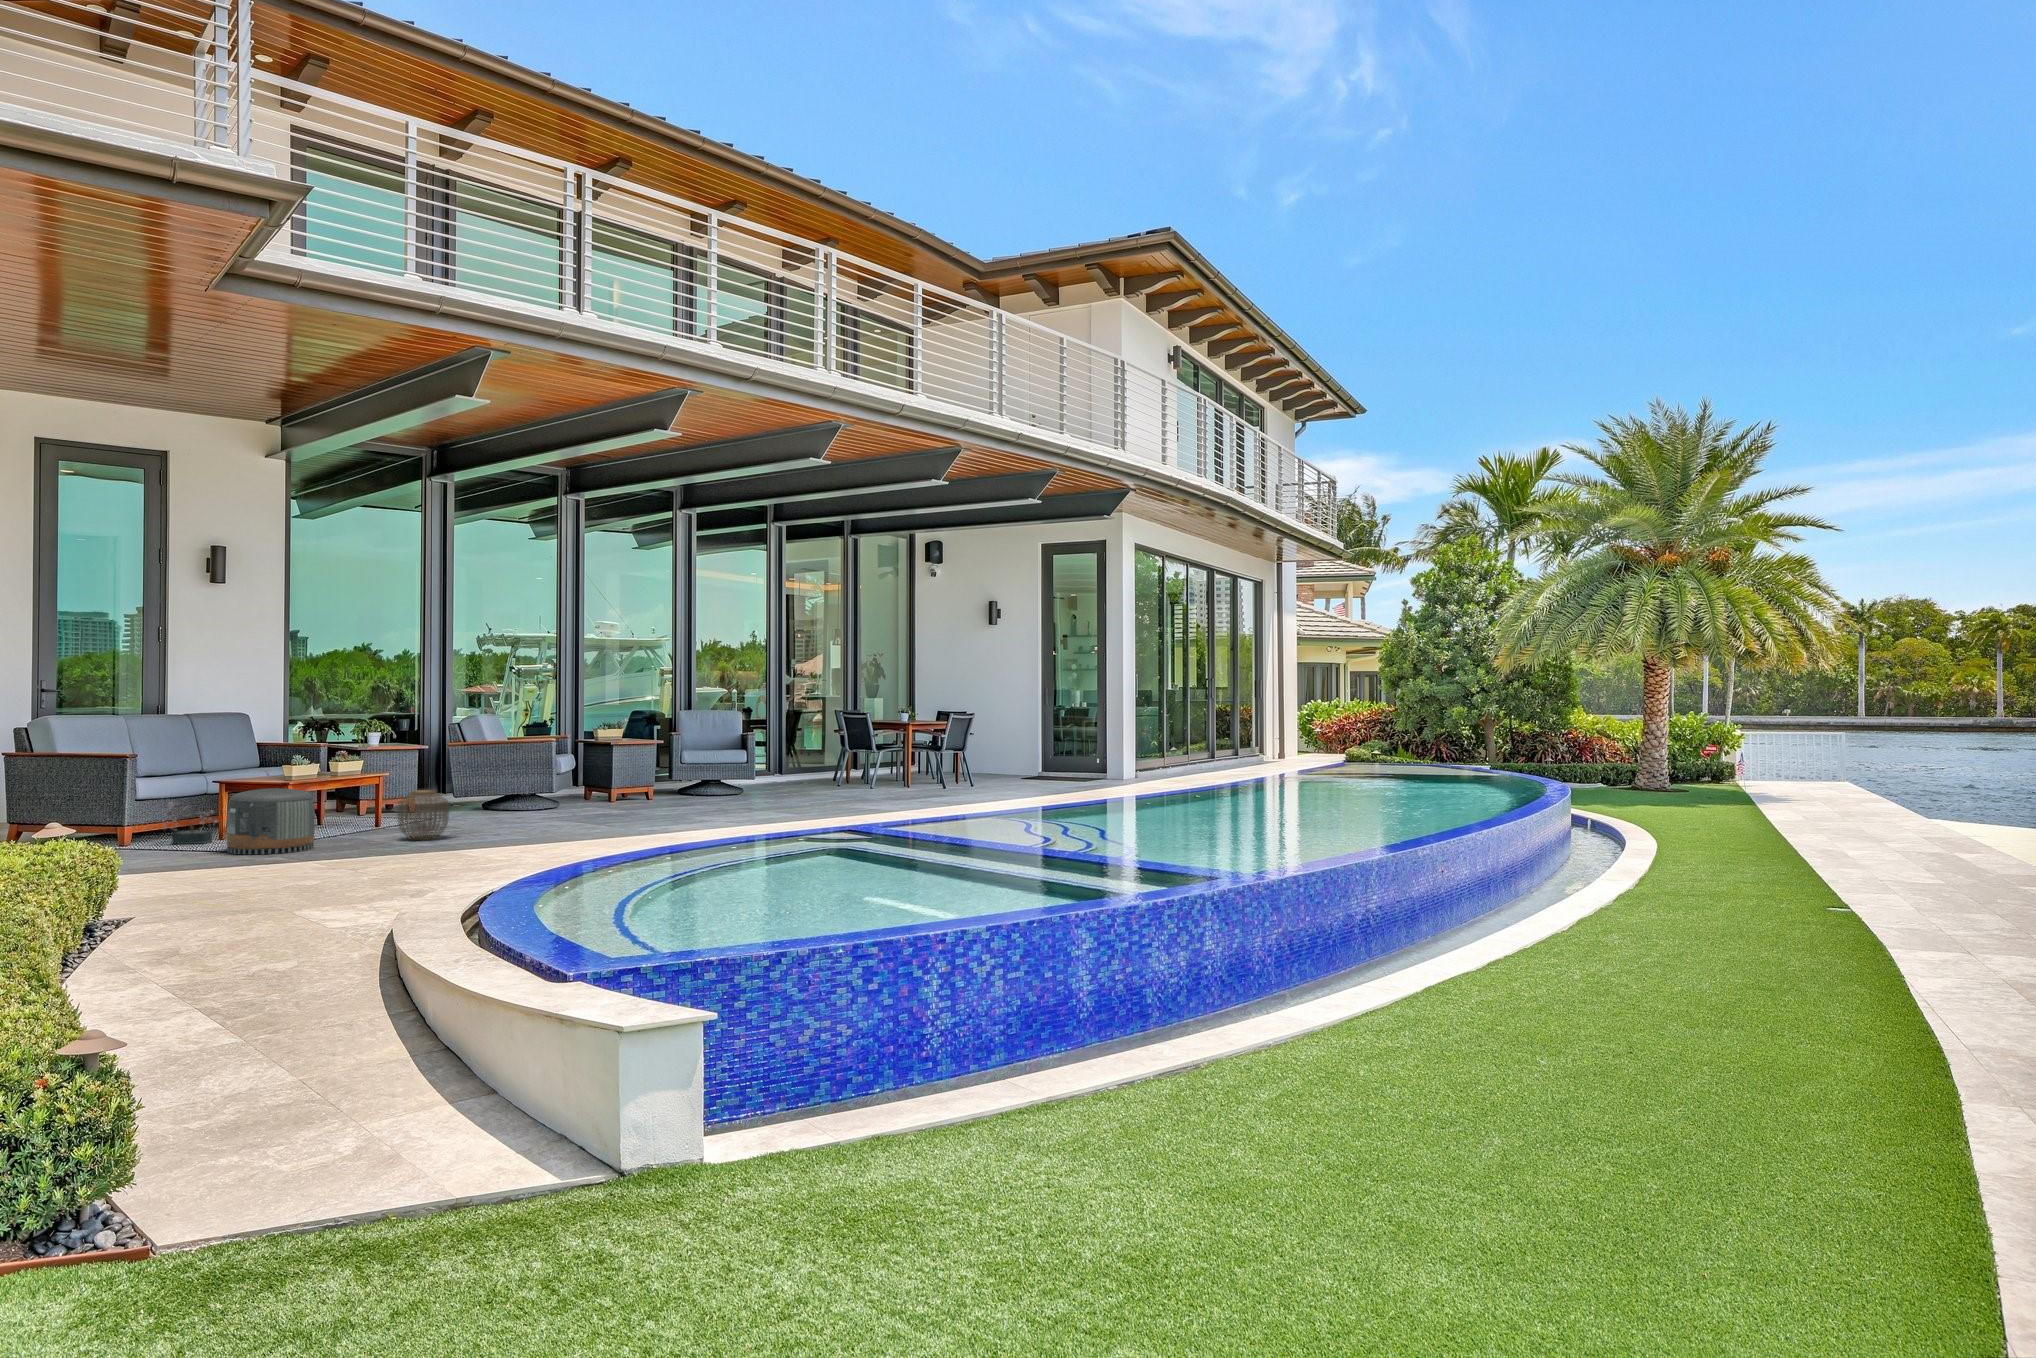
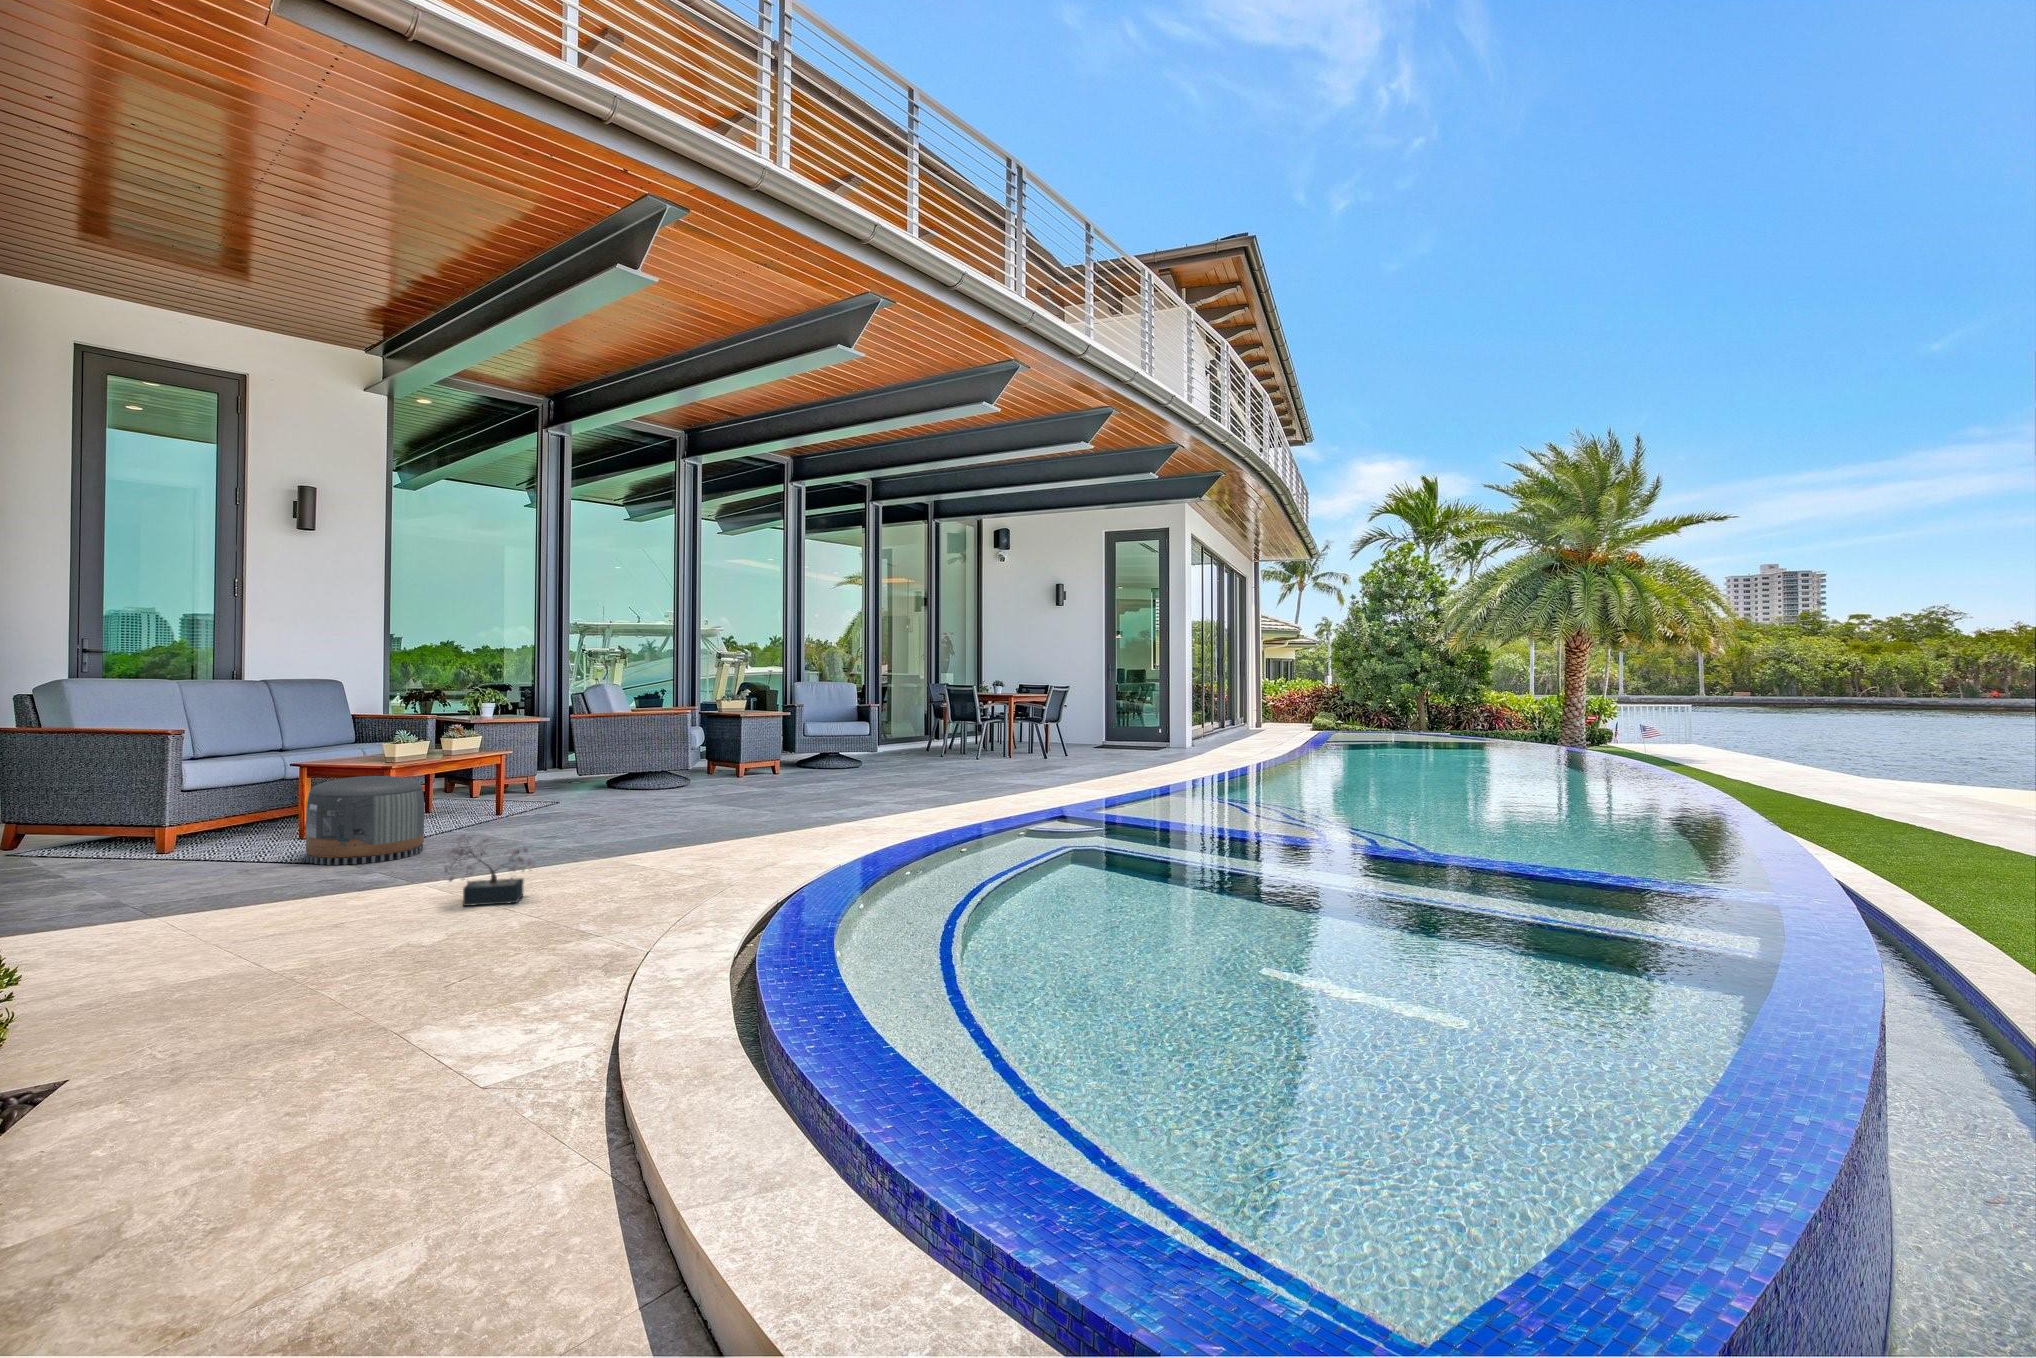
woven basket: present [398,790,449,840] -> none [528,773,591,835]
decorative plant: present [162,803,218,844] -> present [445,834,535,906]

